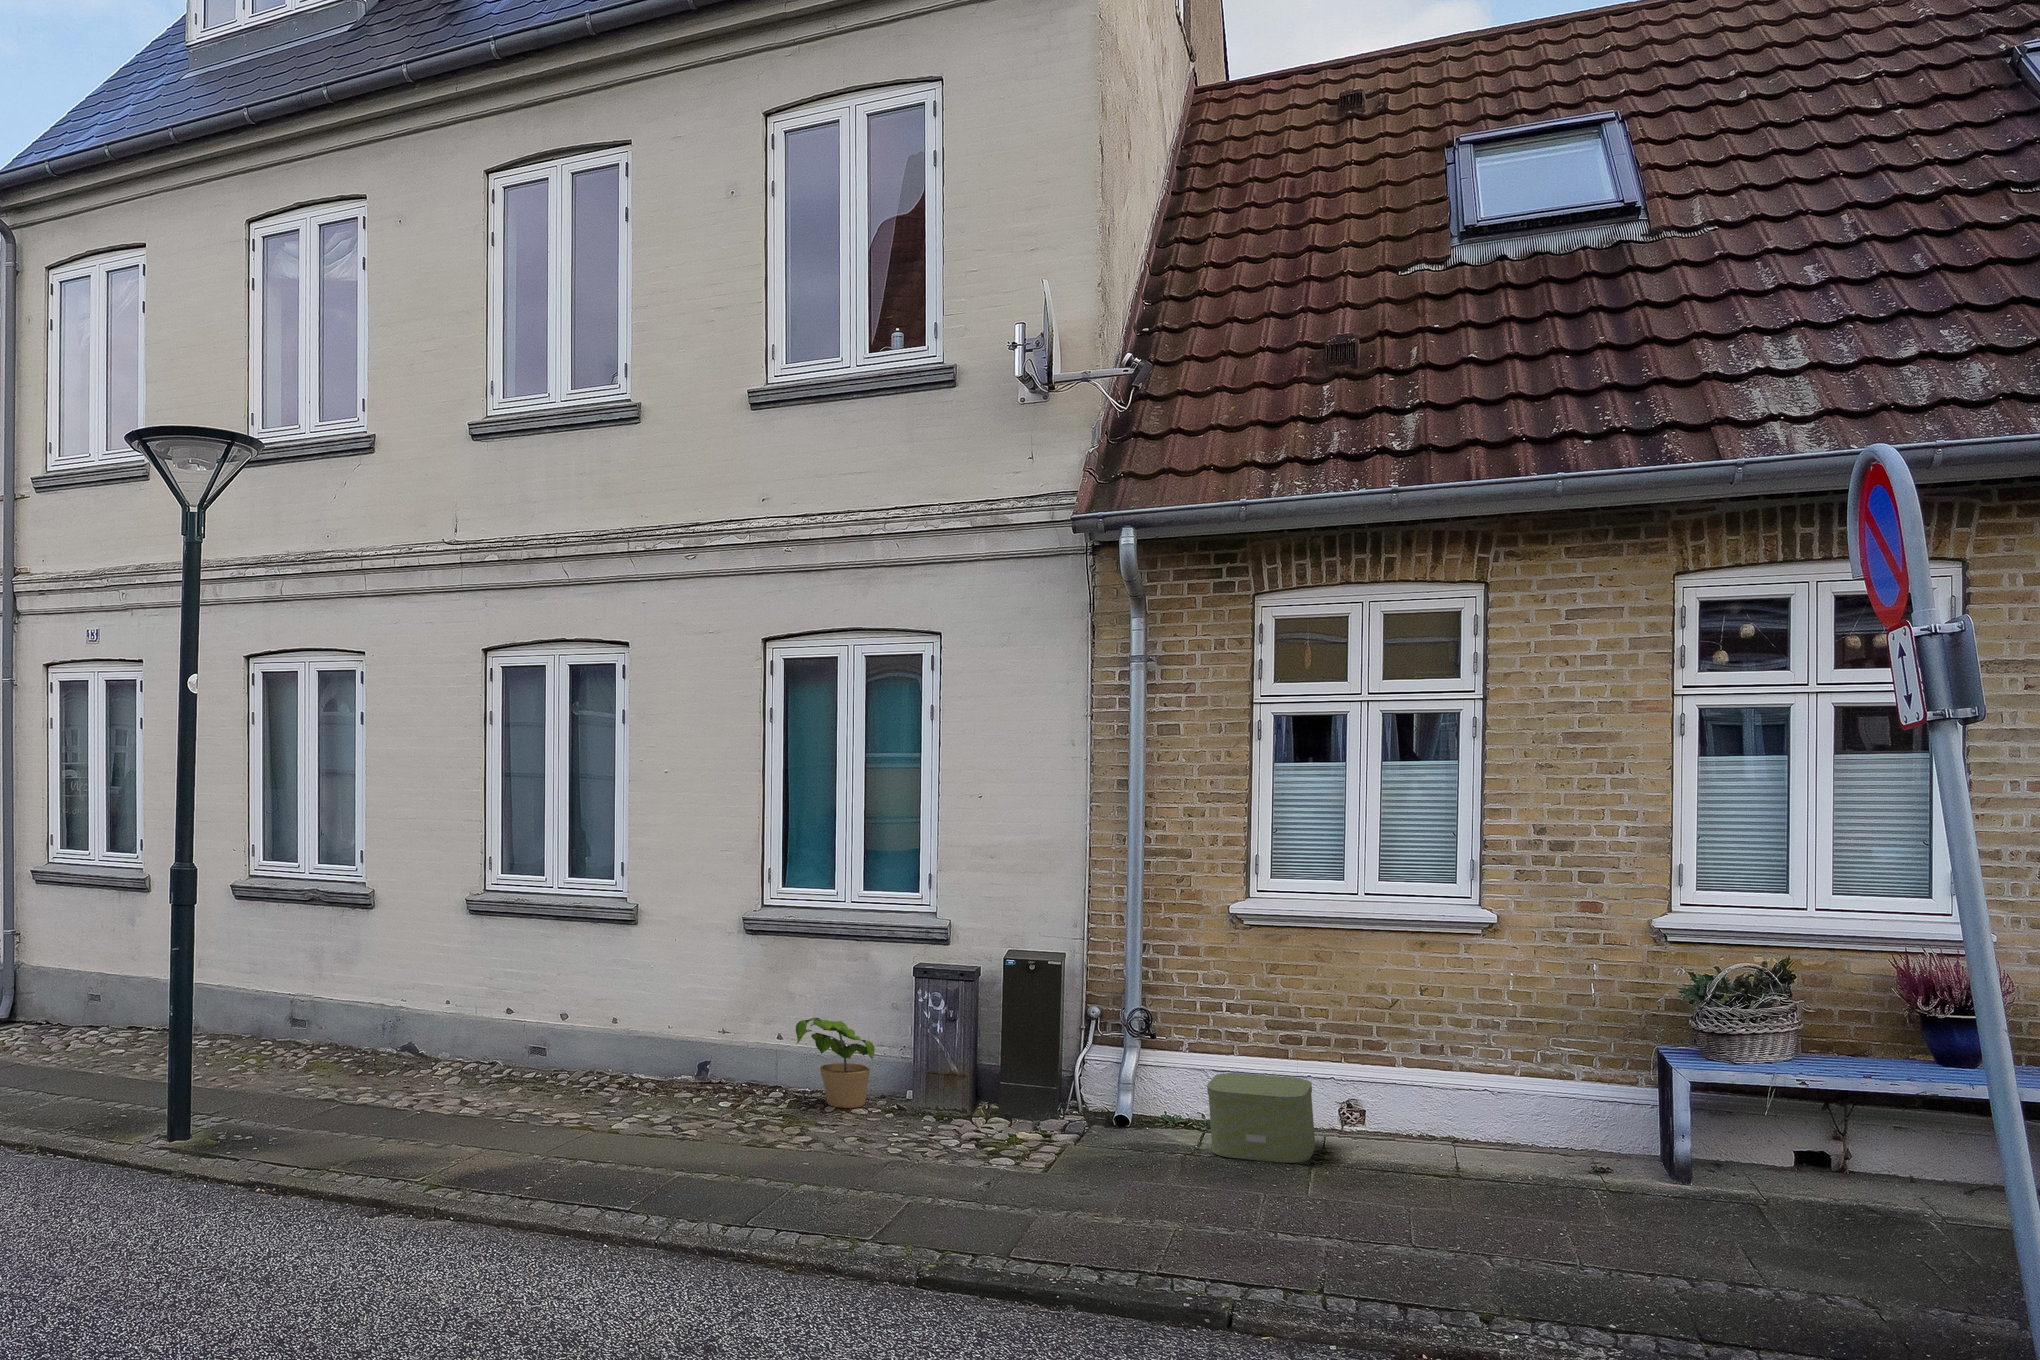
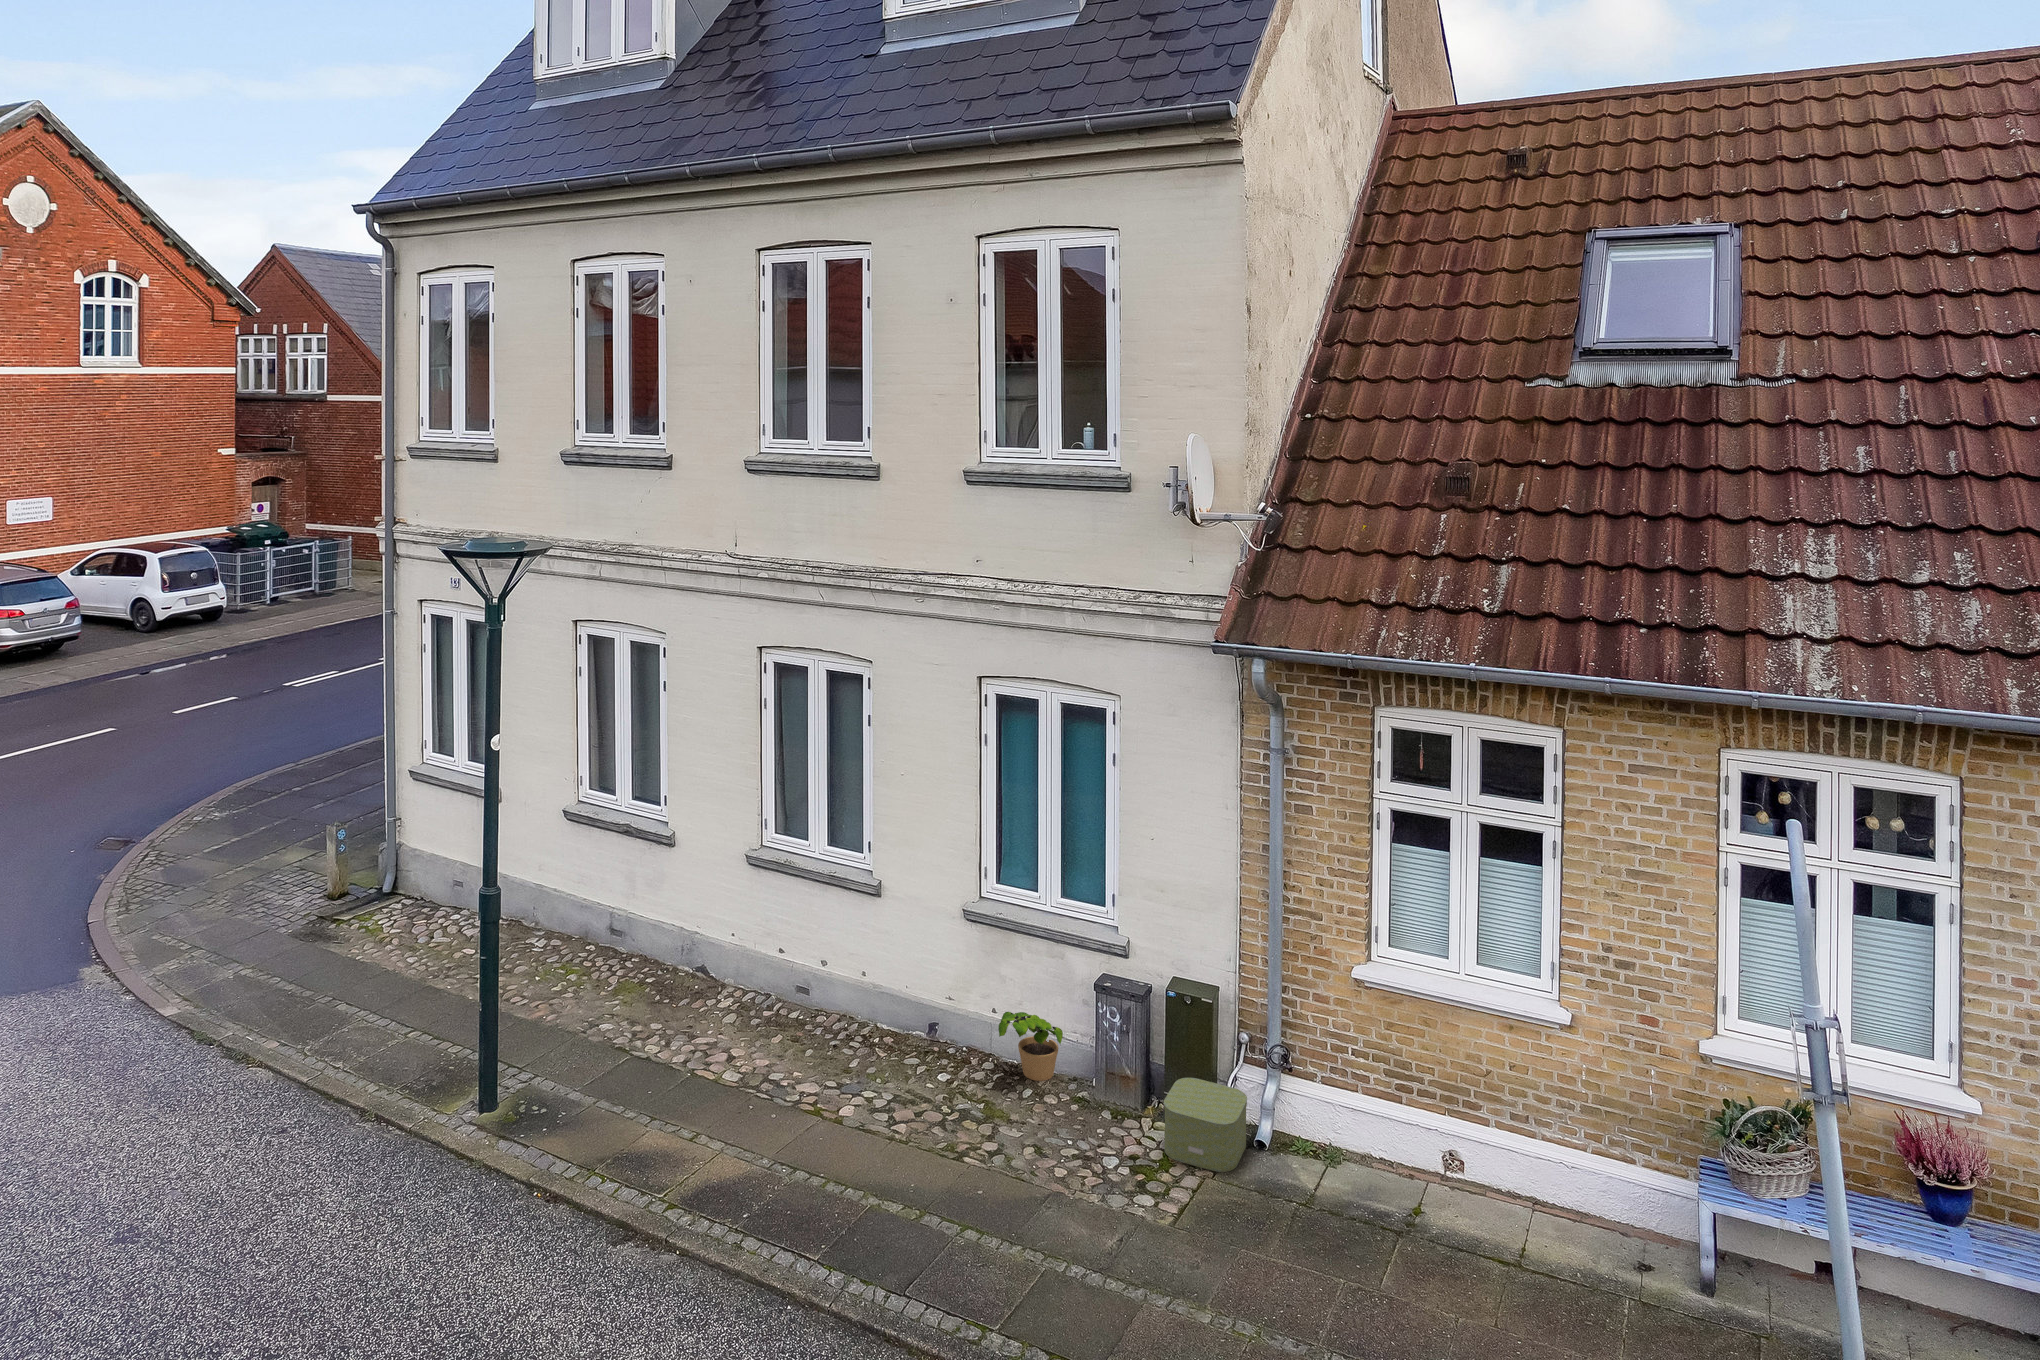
storage box: present [1207,1073,1315,1163] -> present [1164,1078,1247,1172]

